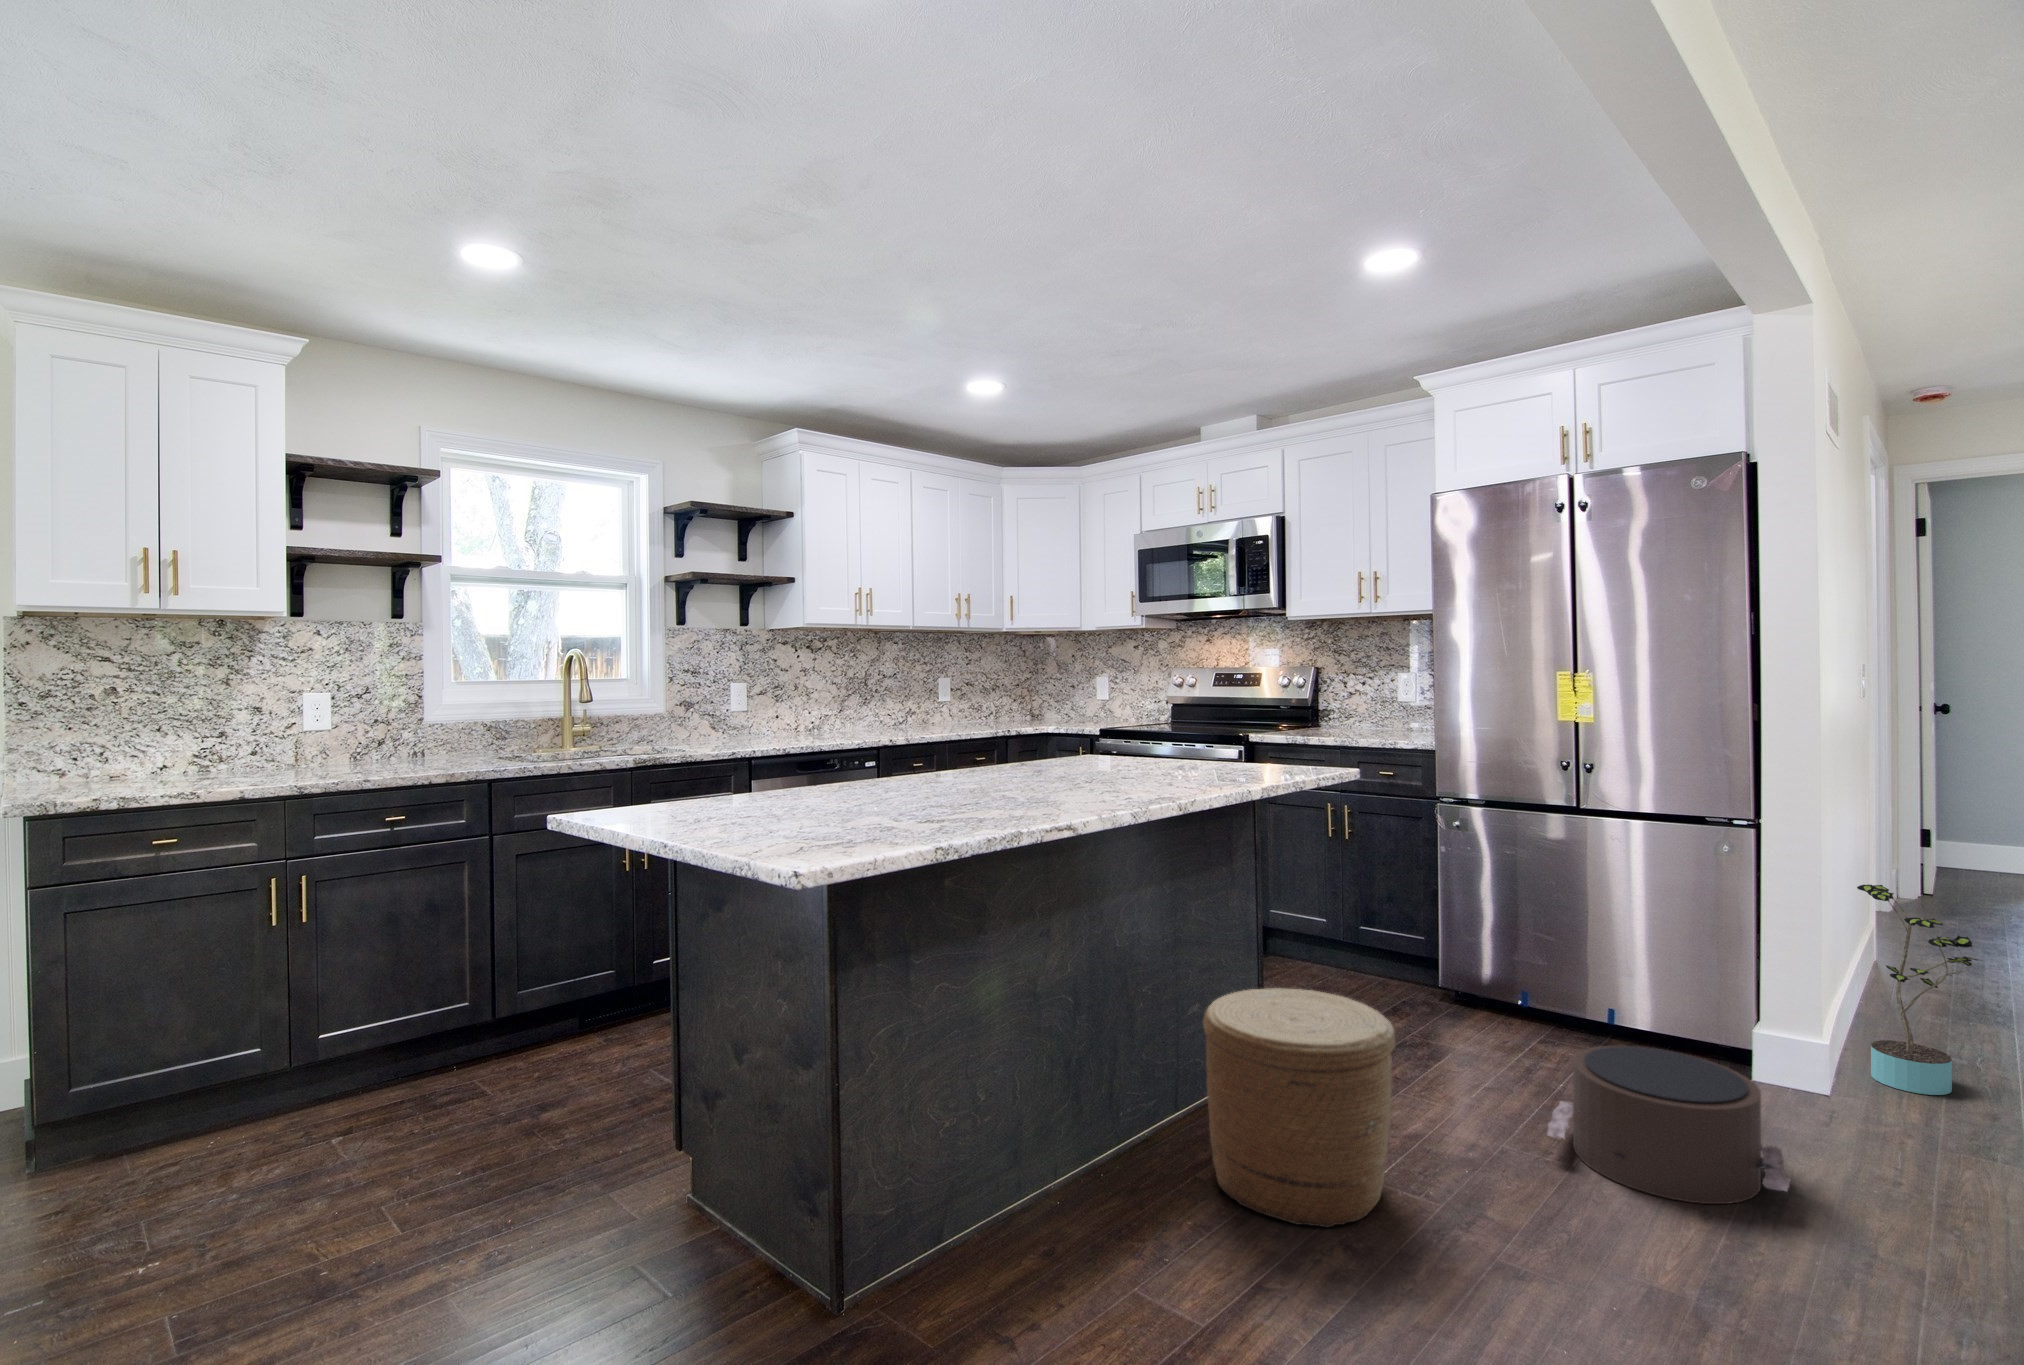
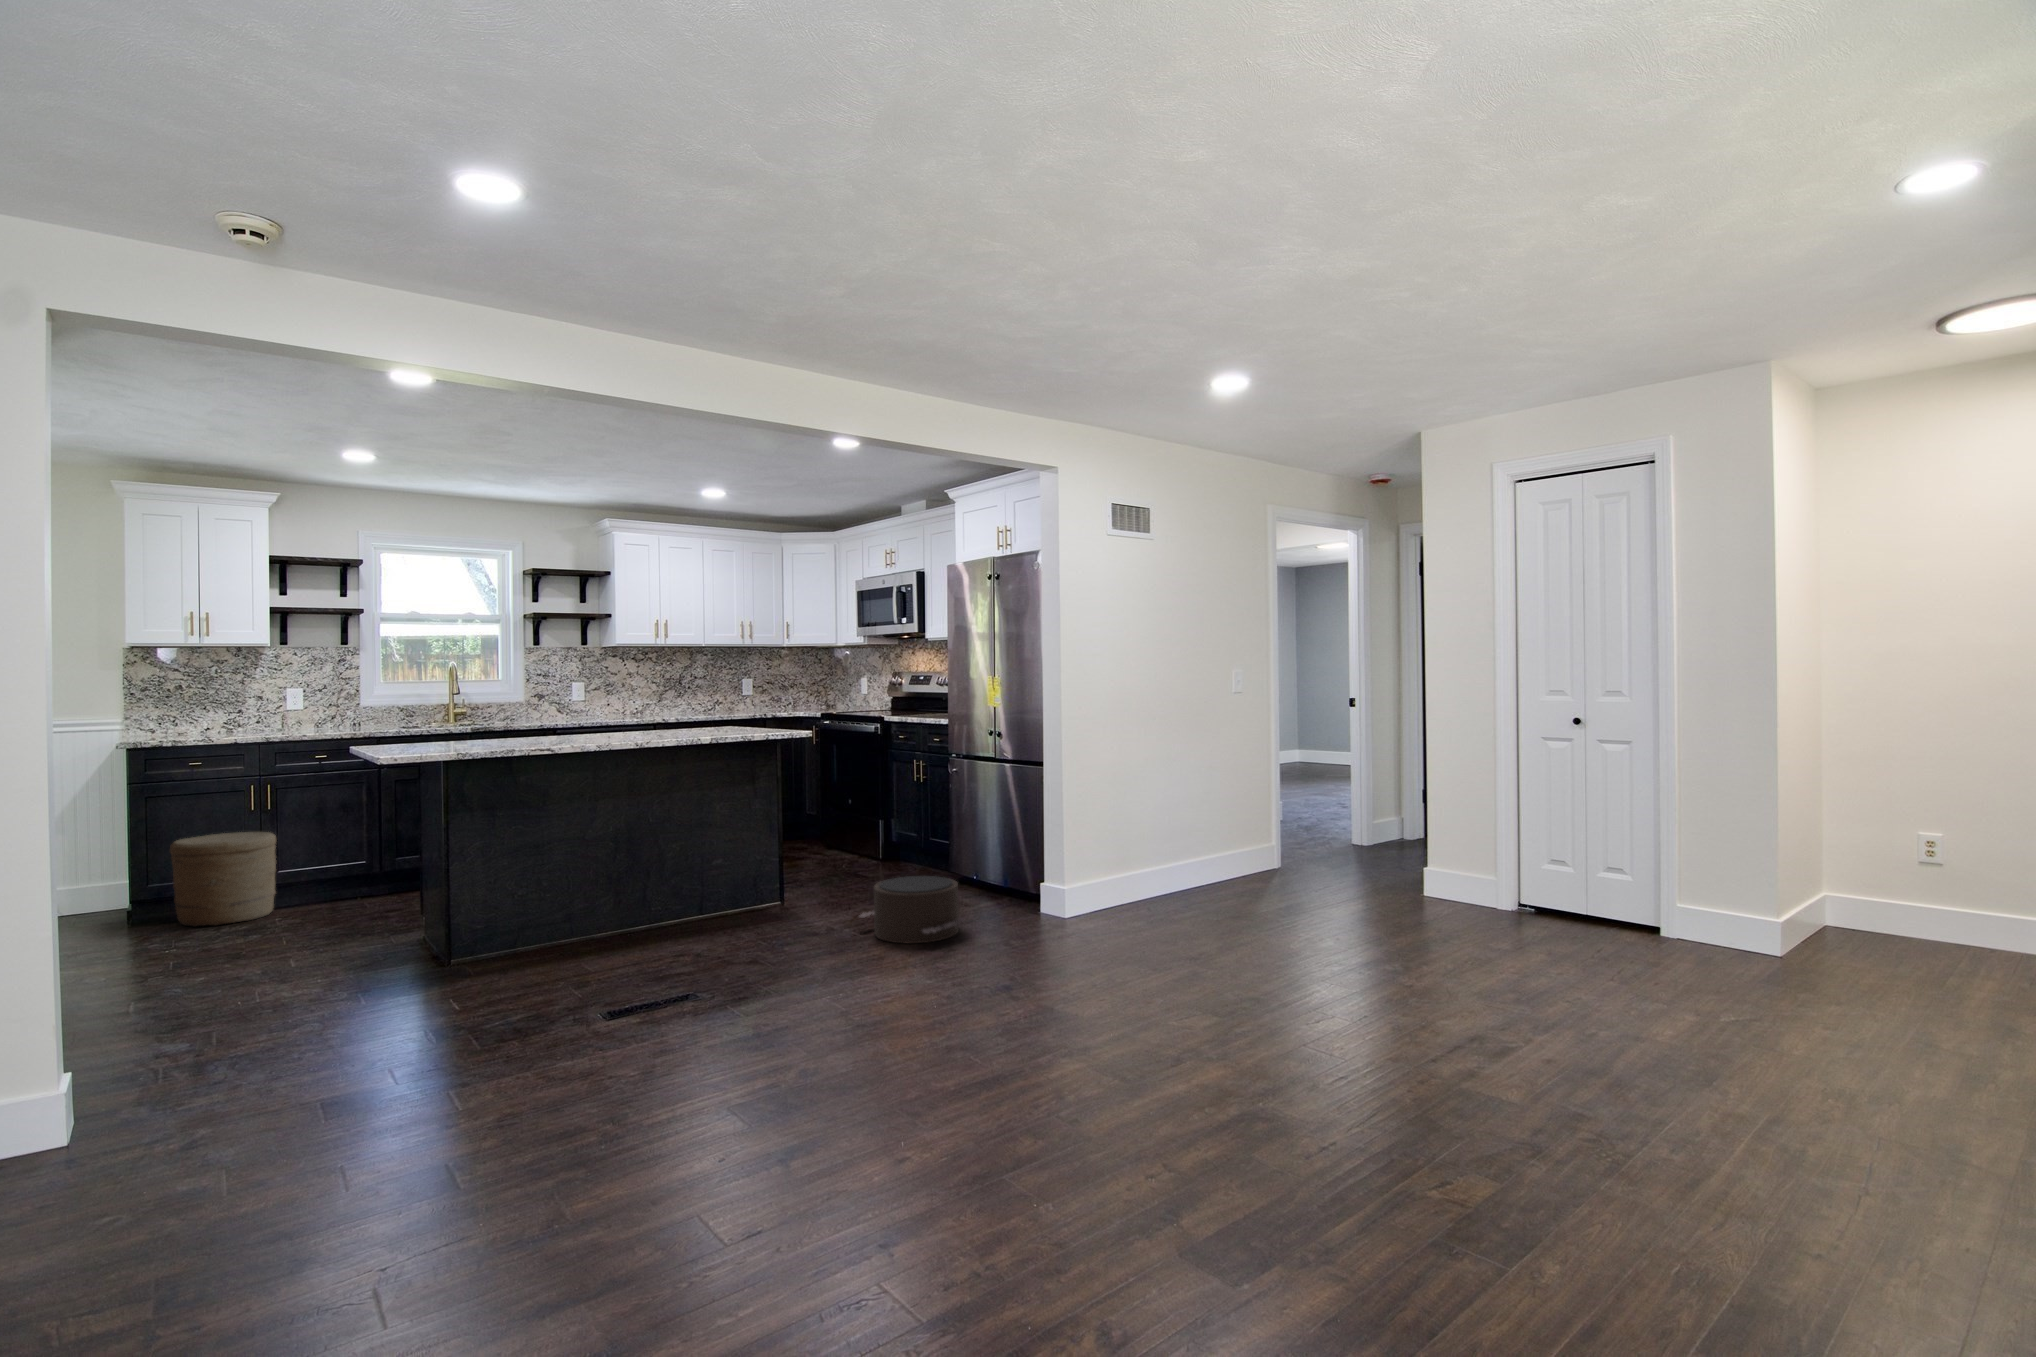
potted plant: present [1857,885,1977,1095] -> none [1113,794,1177,913]
woven basket: present [1203,988,1395,1227] -> present [170,832,276,927]

